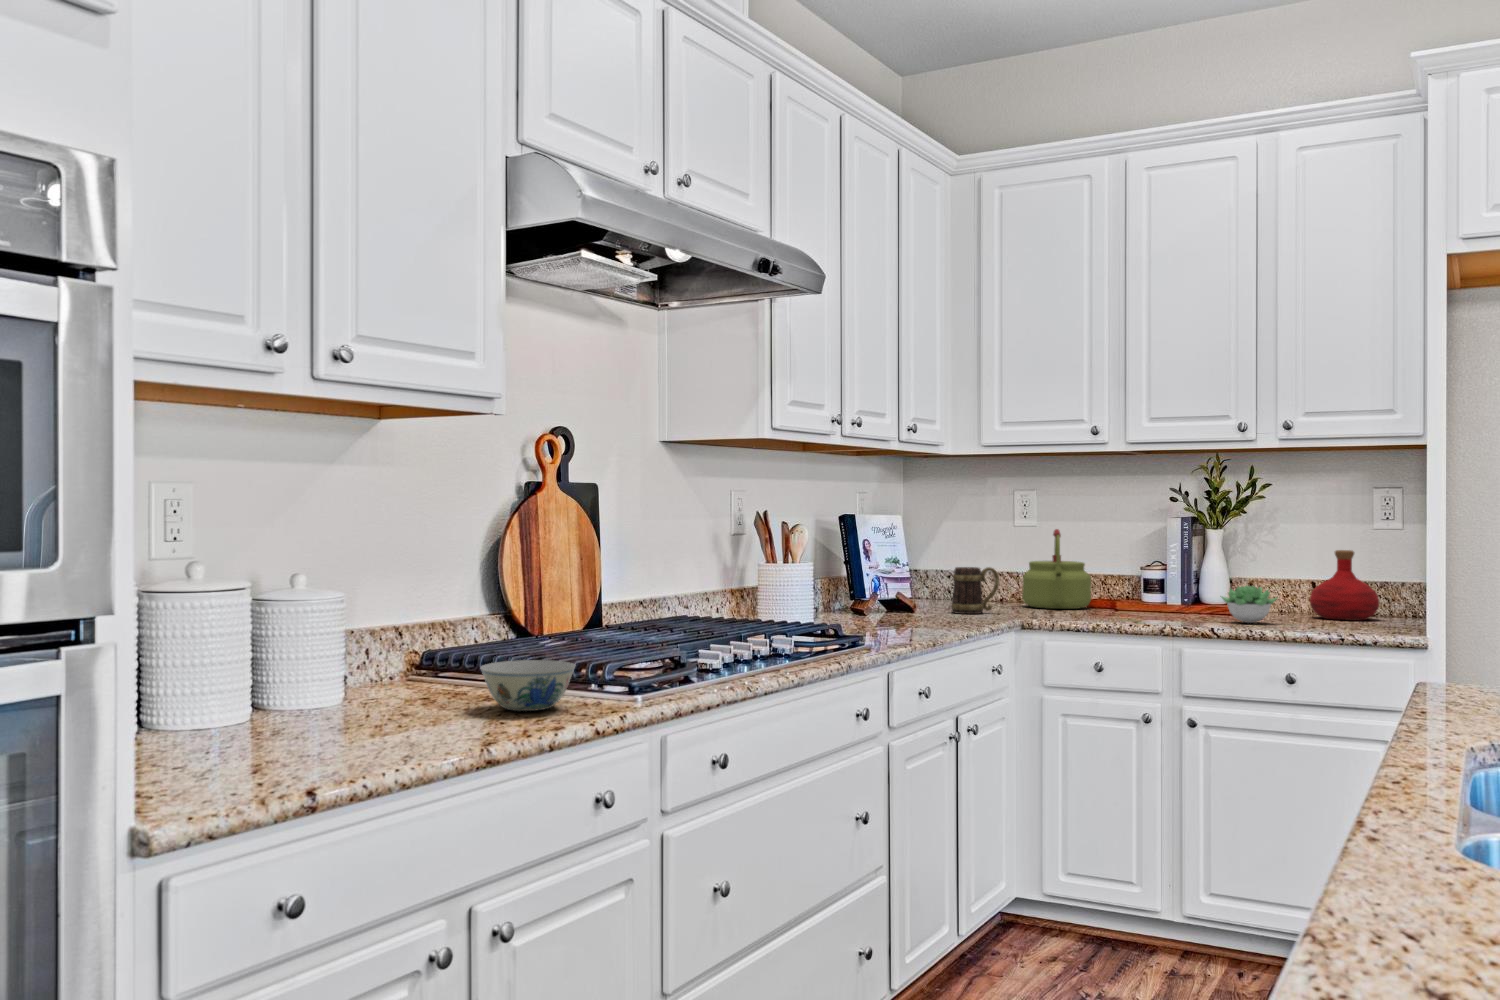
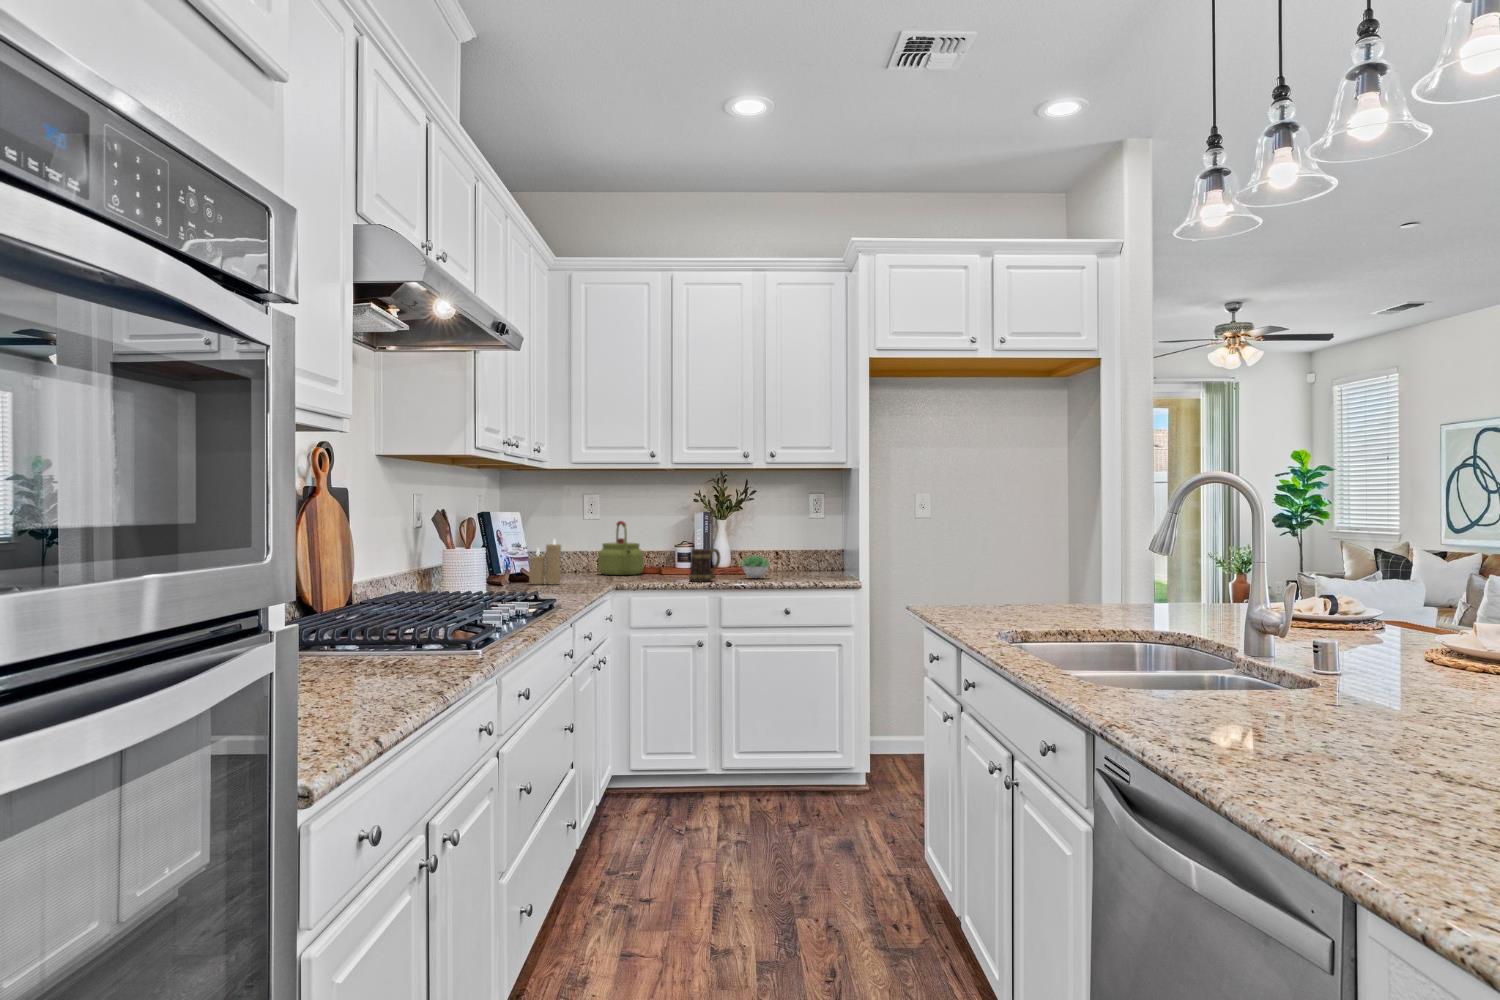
bottle: present [1310,550,1379,621] -> none [776,532,814,575]
candle: none [887,553,931,617] -> present [529,540,561,585]
mug: present [951,567,999,614] -> present [689,549,720,582]
bowl: present [481,660,575,711] -> none [373,627,453,668]

